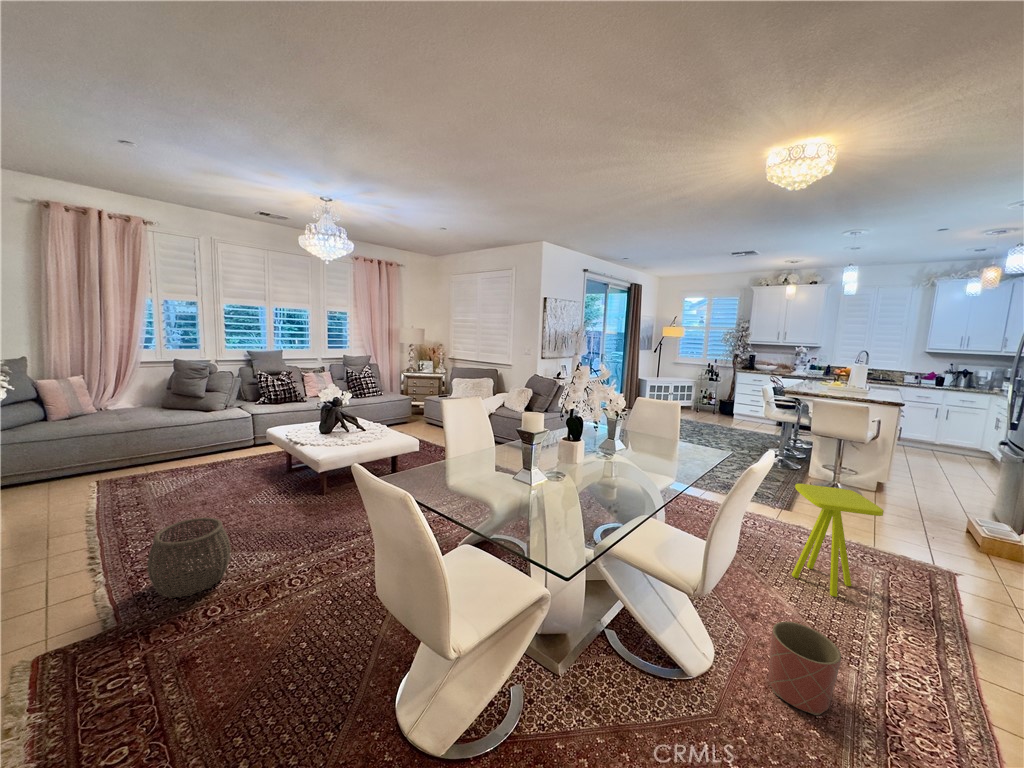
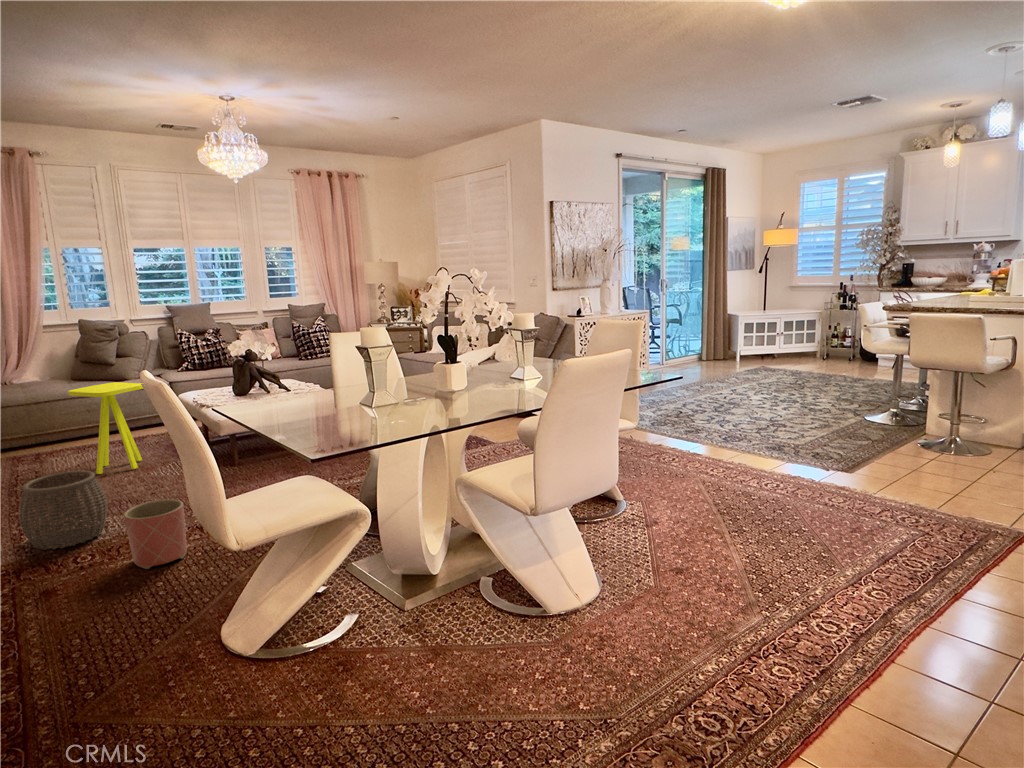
side table: present [792,484,884,597] -> present [68,382,144,474]
planter: present [768,622,841,715] -> present [124,499,187,569]

